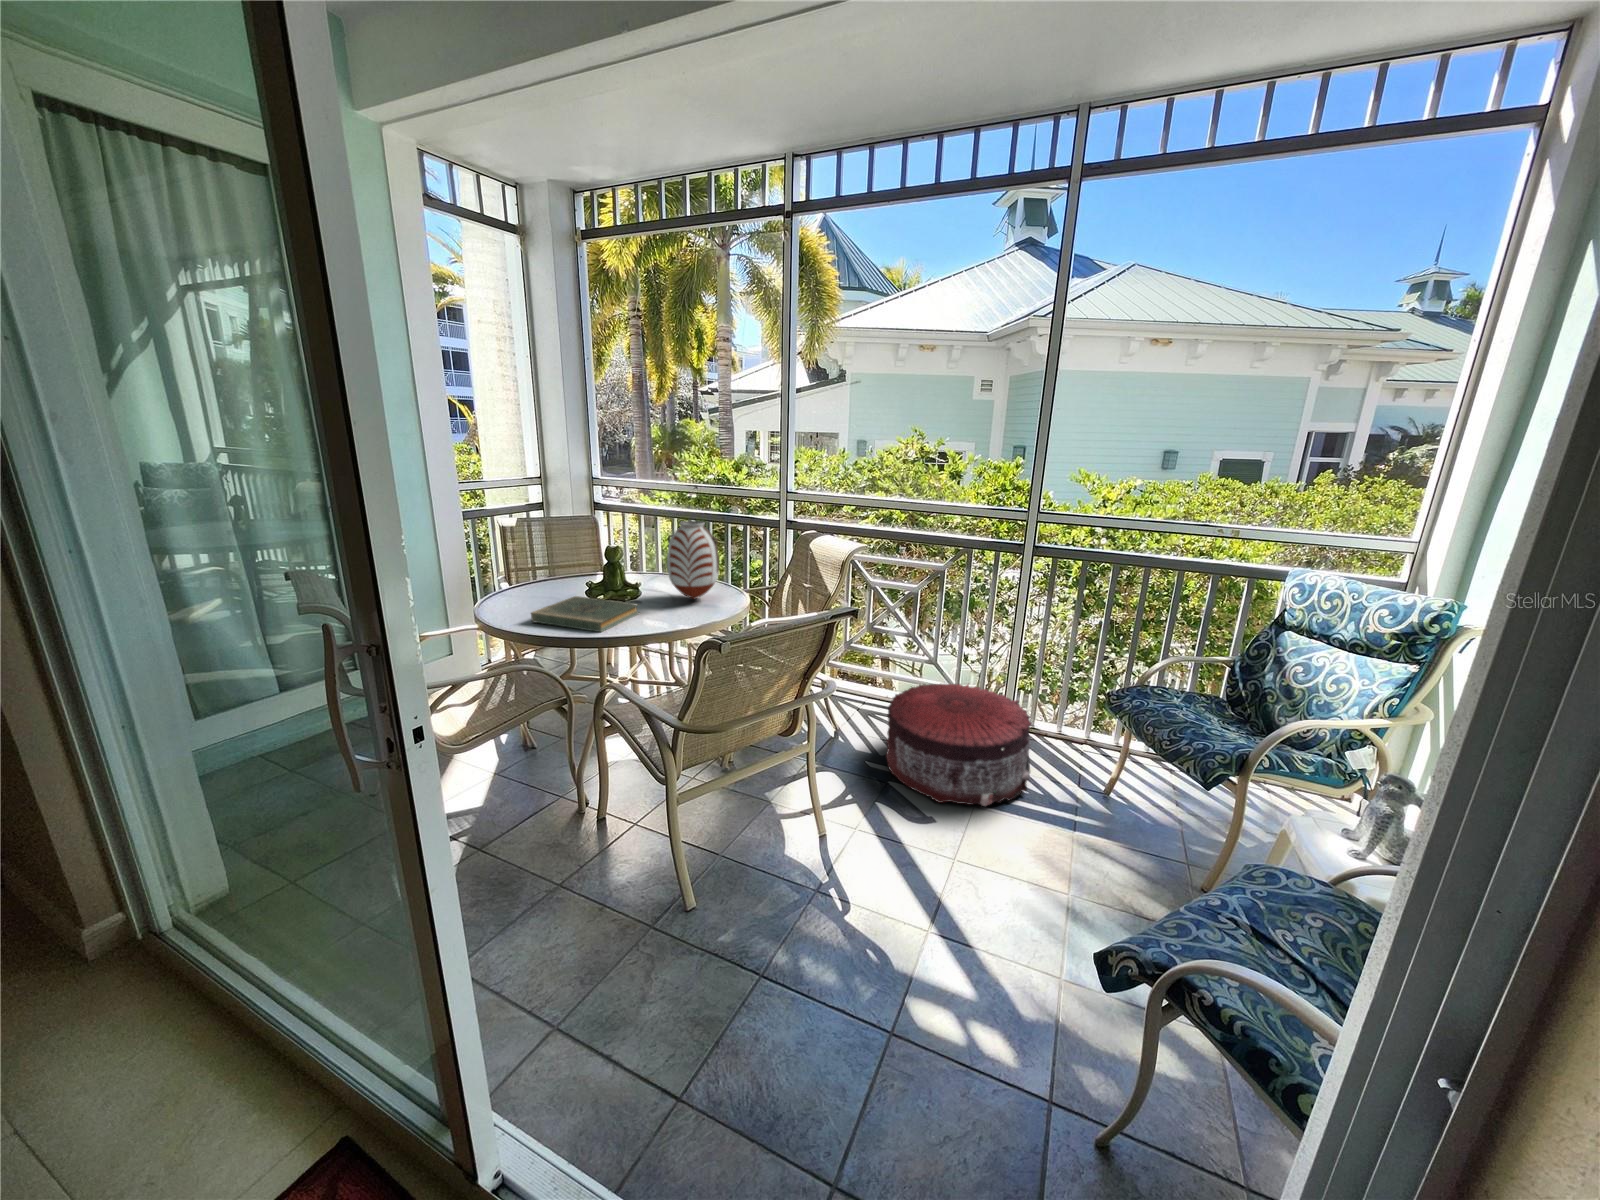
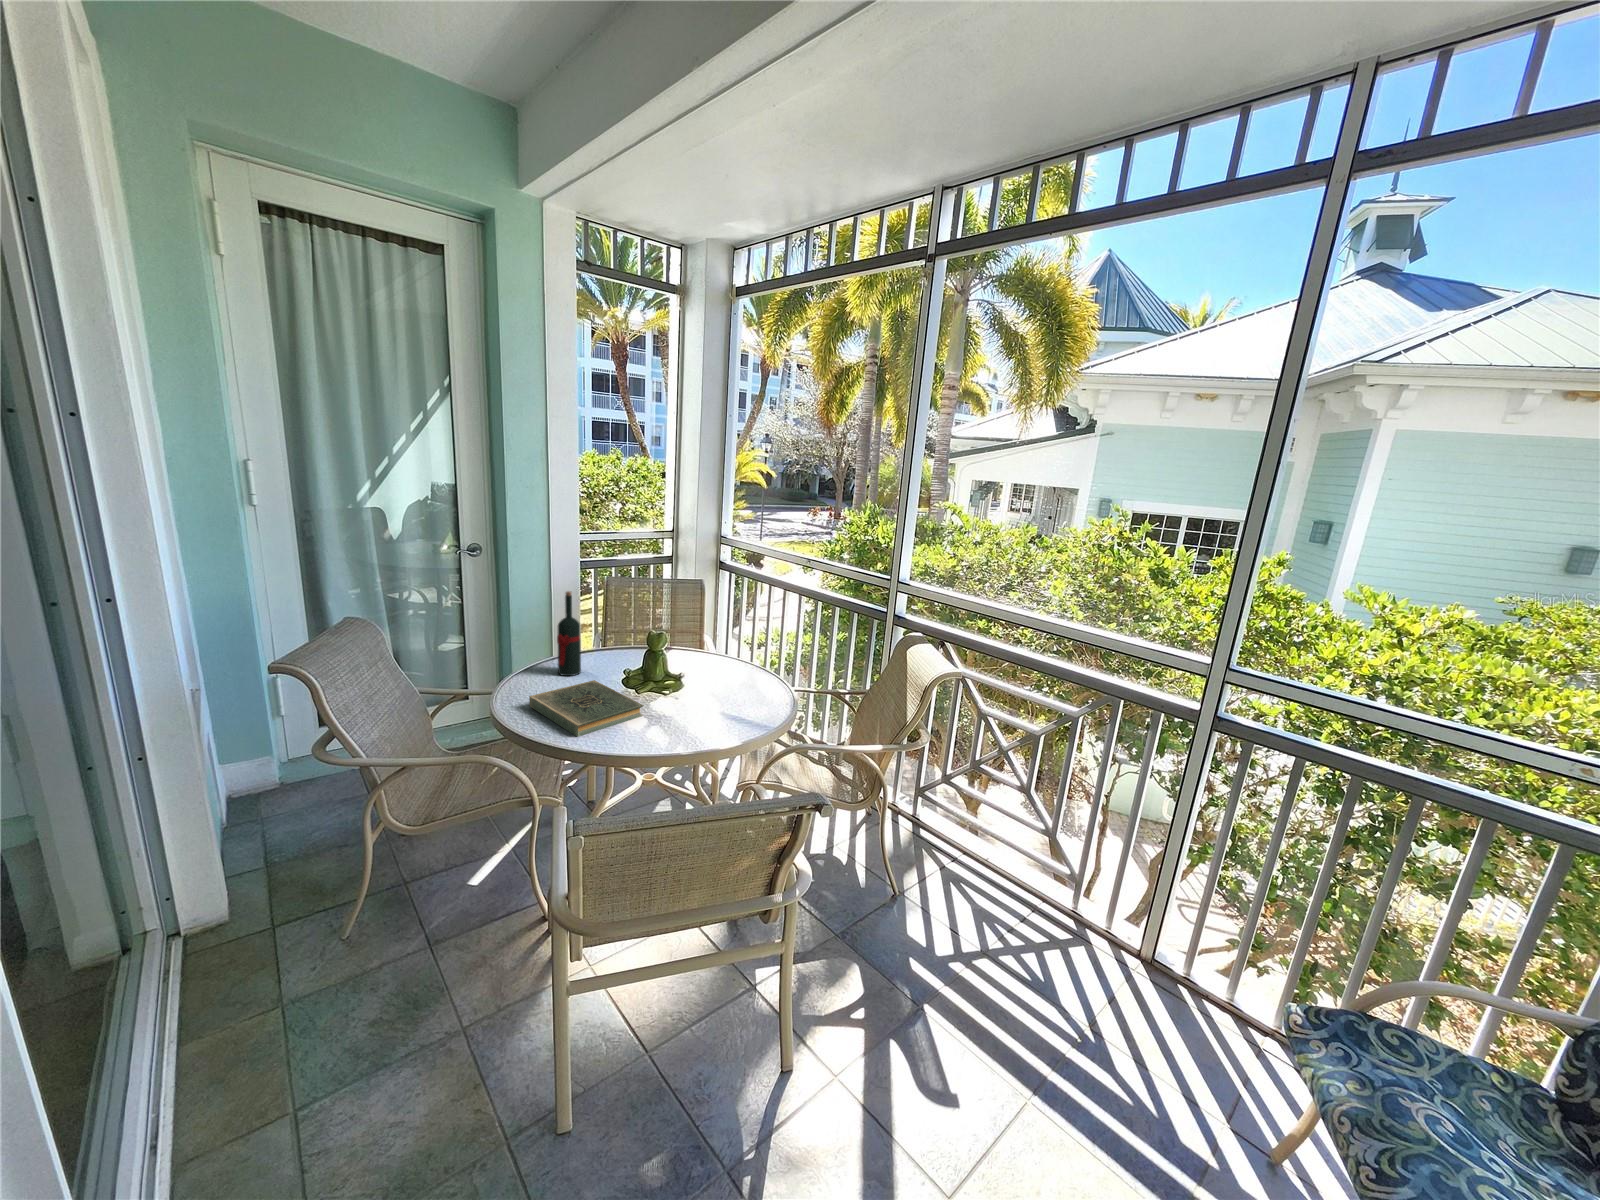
wine bottle: none [521,521,547,601] -> present [557,591,581,676]
vase: present [667,521,719,599] -> none [690,614,750,706]
pouf: present [886,684,1032,806] -> none [932,871,1157,1111]

